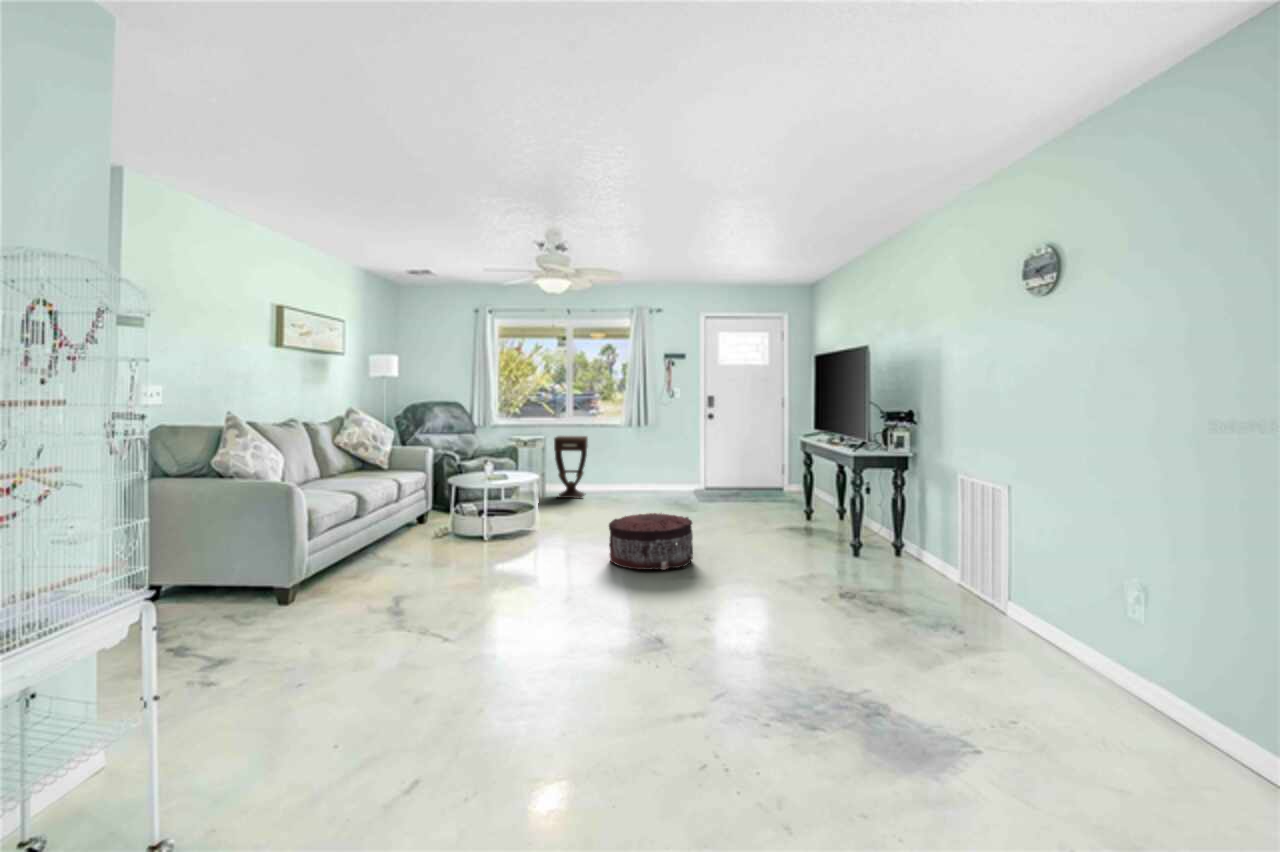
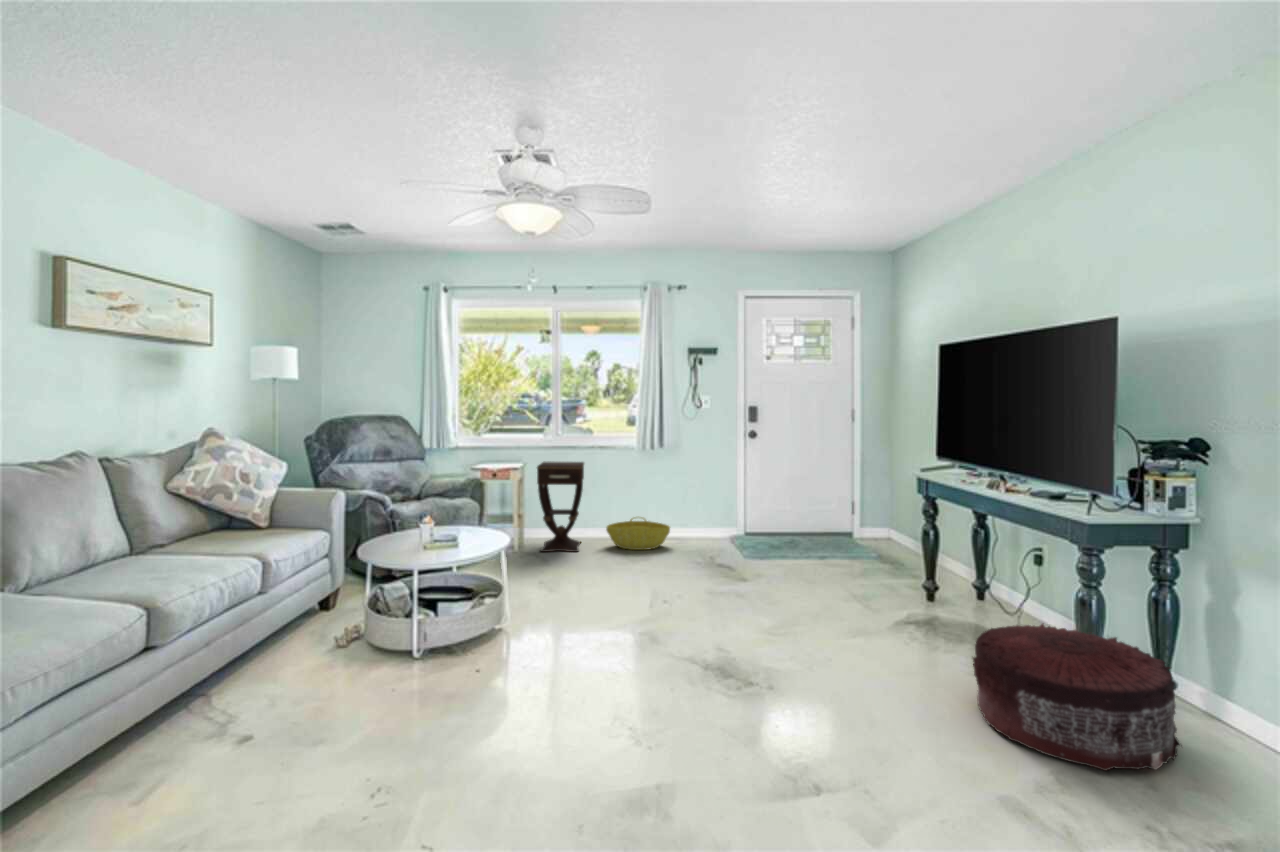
basket: none [603,476,649,498] -> present [606,517,670,550]
pouf: present [609,513,693,570] -> present [973,624,1181,770]

